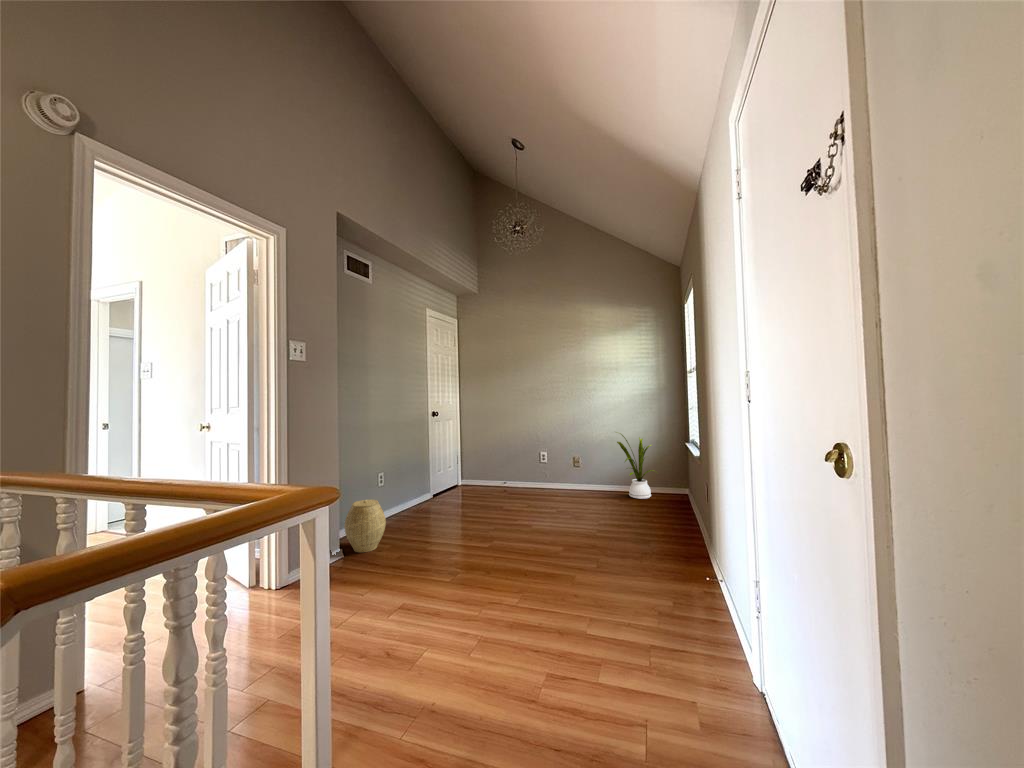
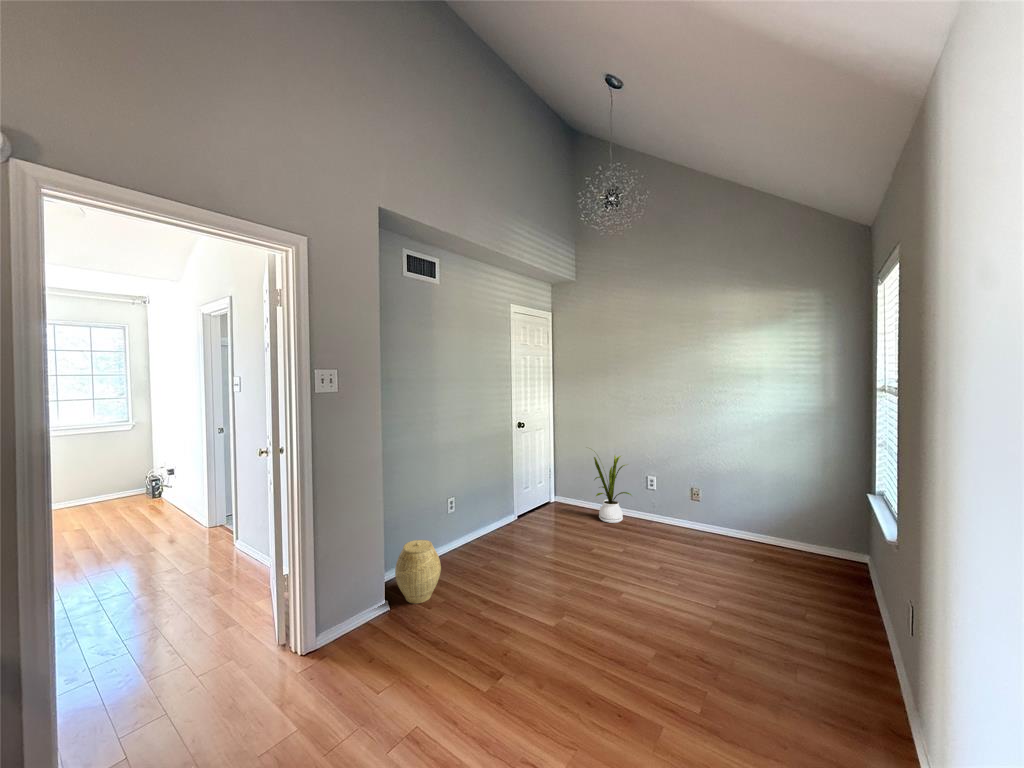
house plant: present [617,433,654,499] -> present [594,451,631,523]

